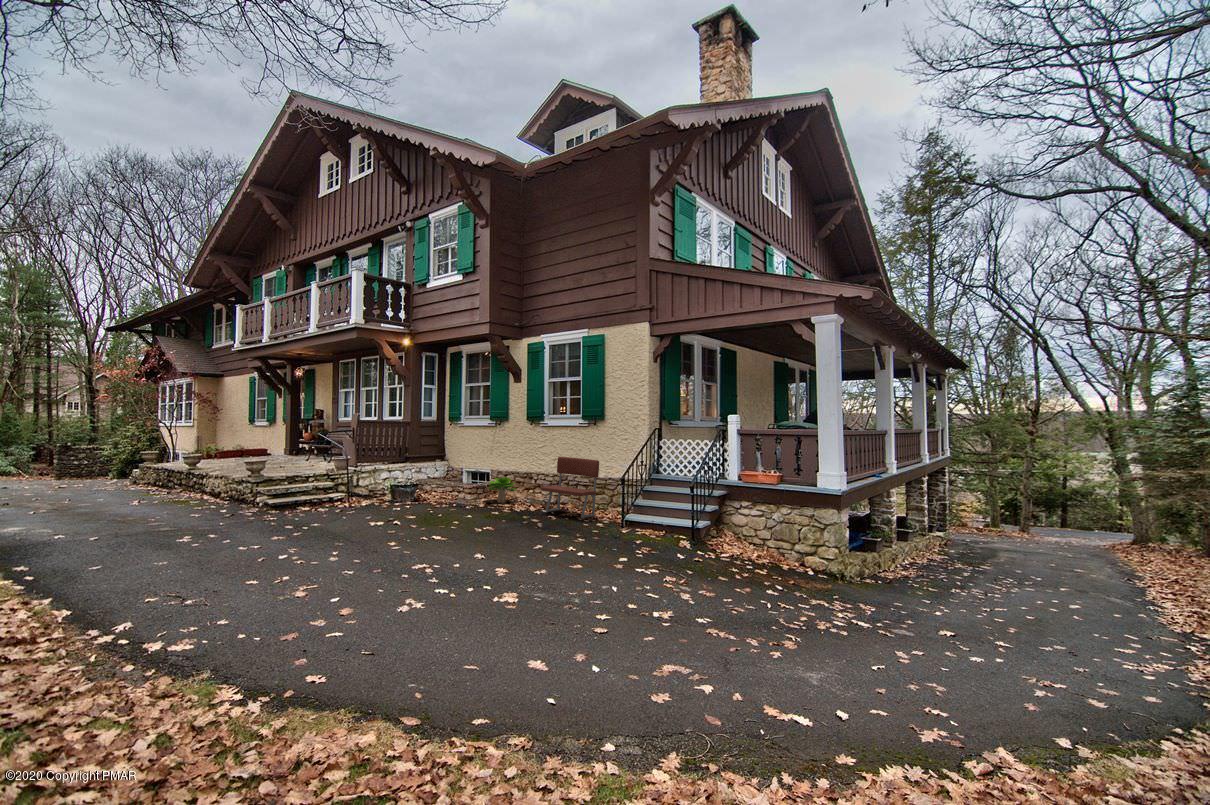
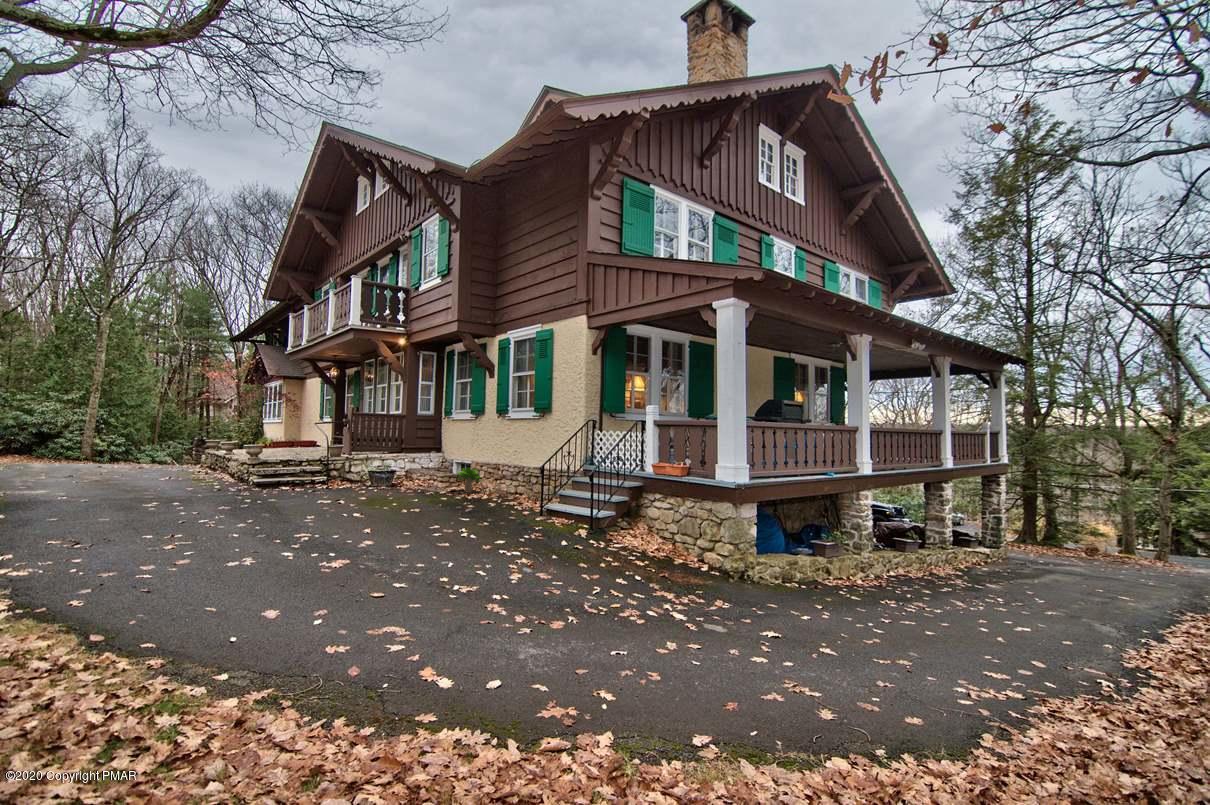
bench: present [541,457,599,518] -> none [490,449,544,508]

